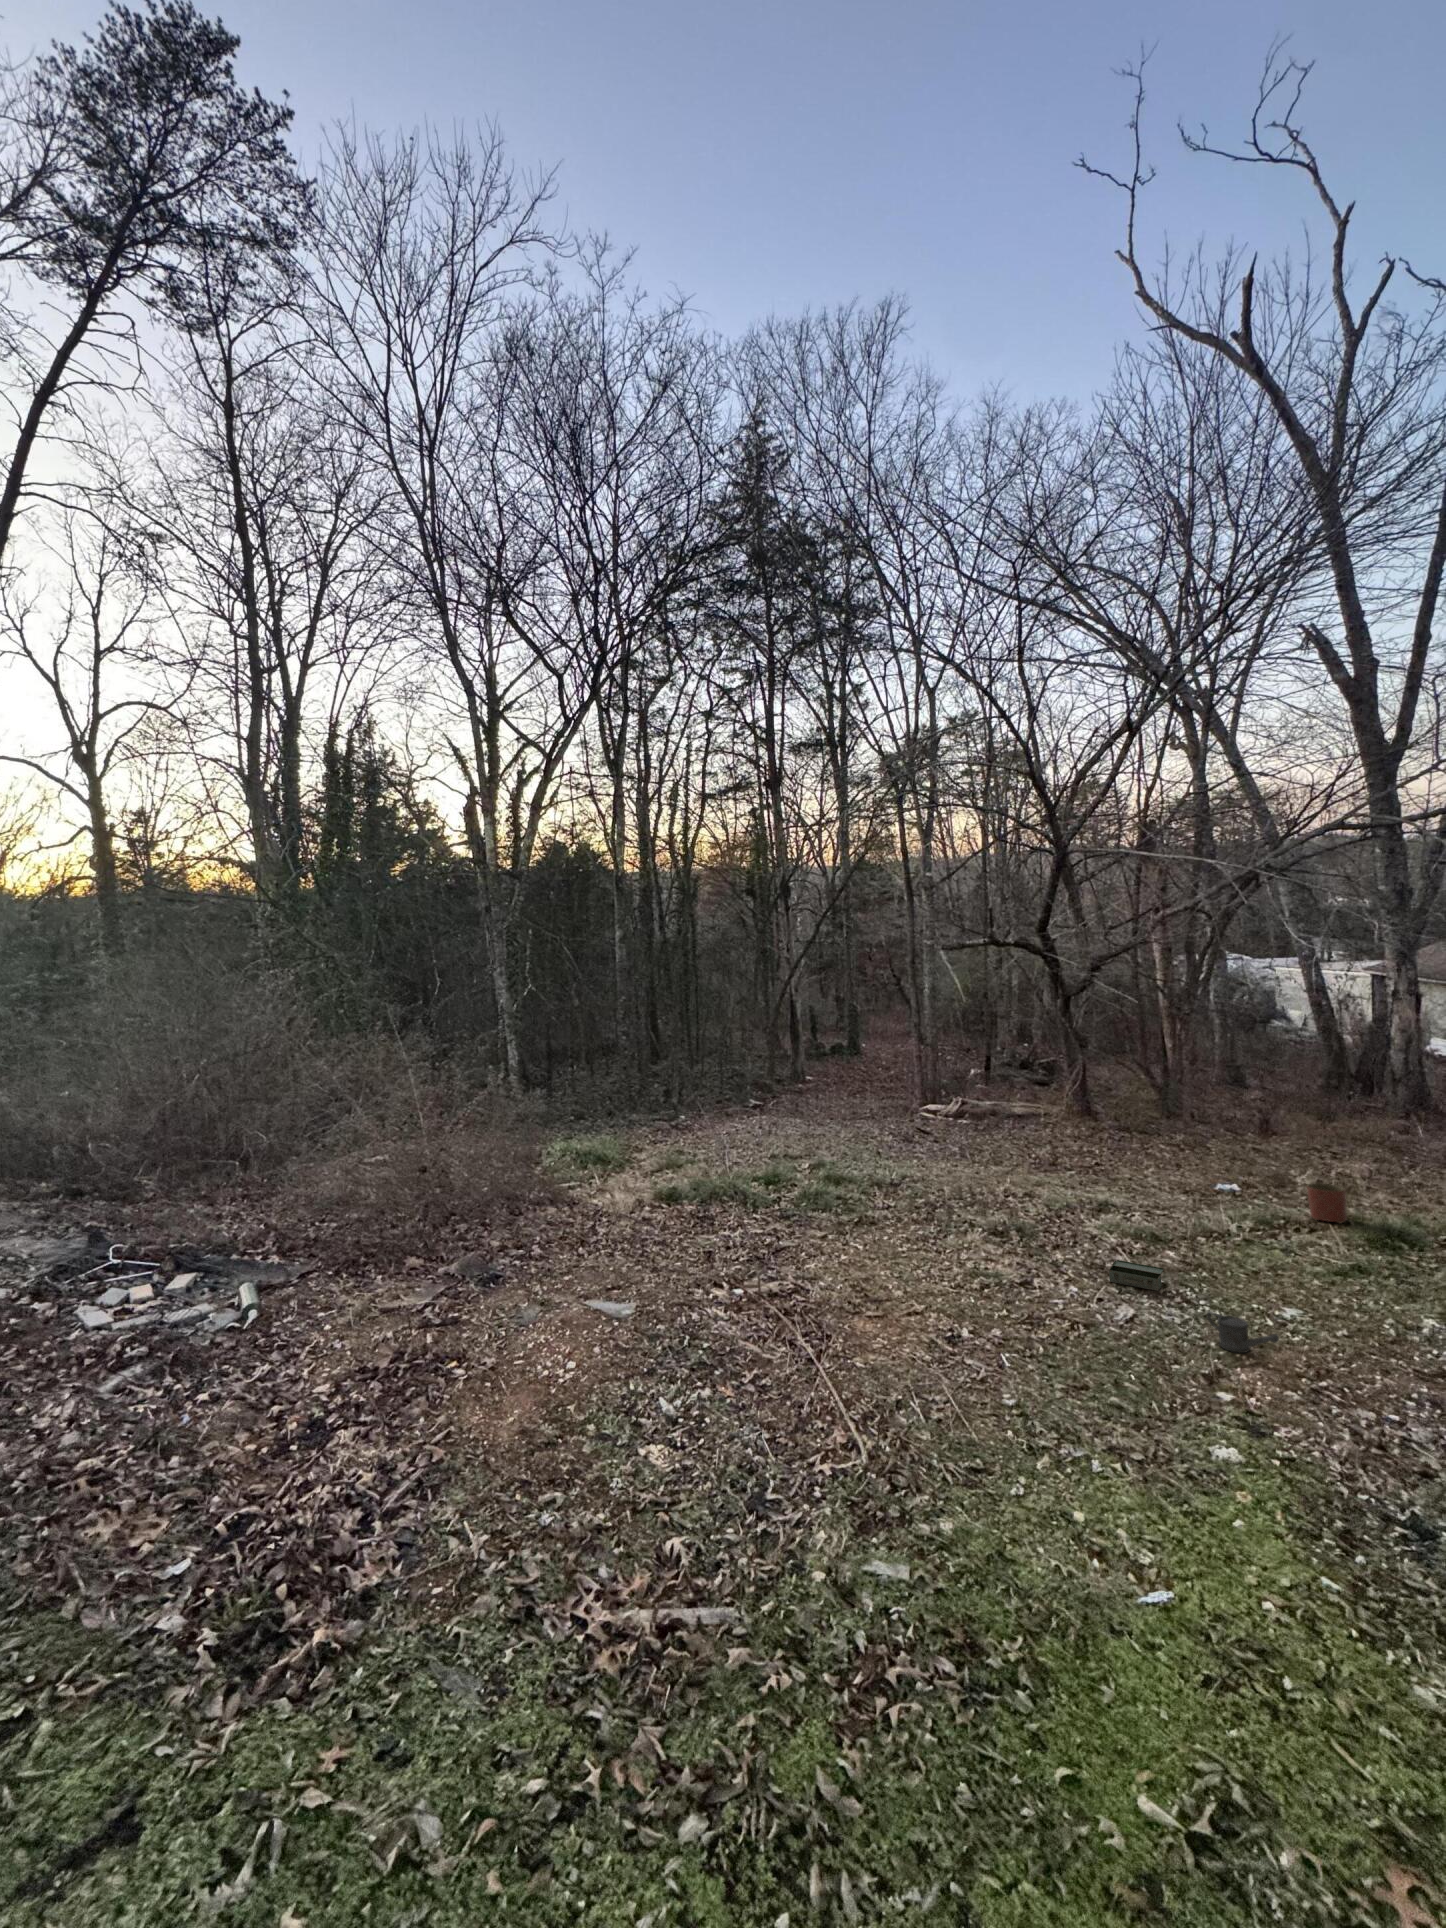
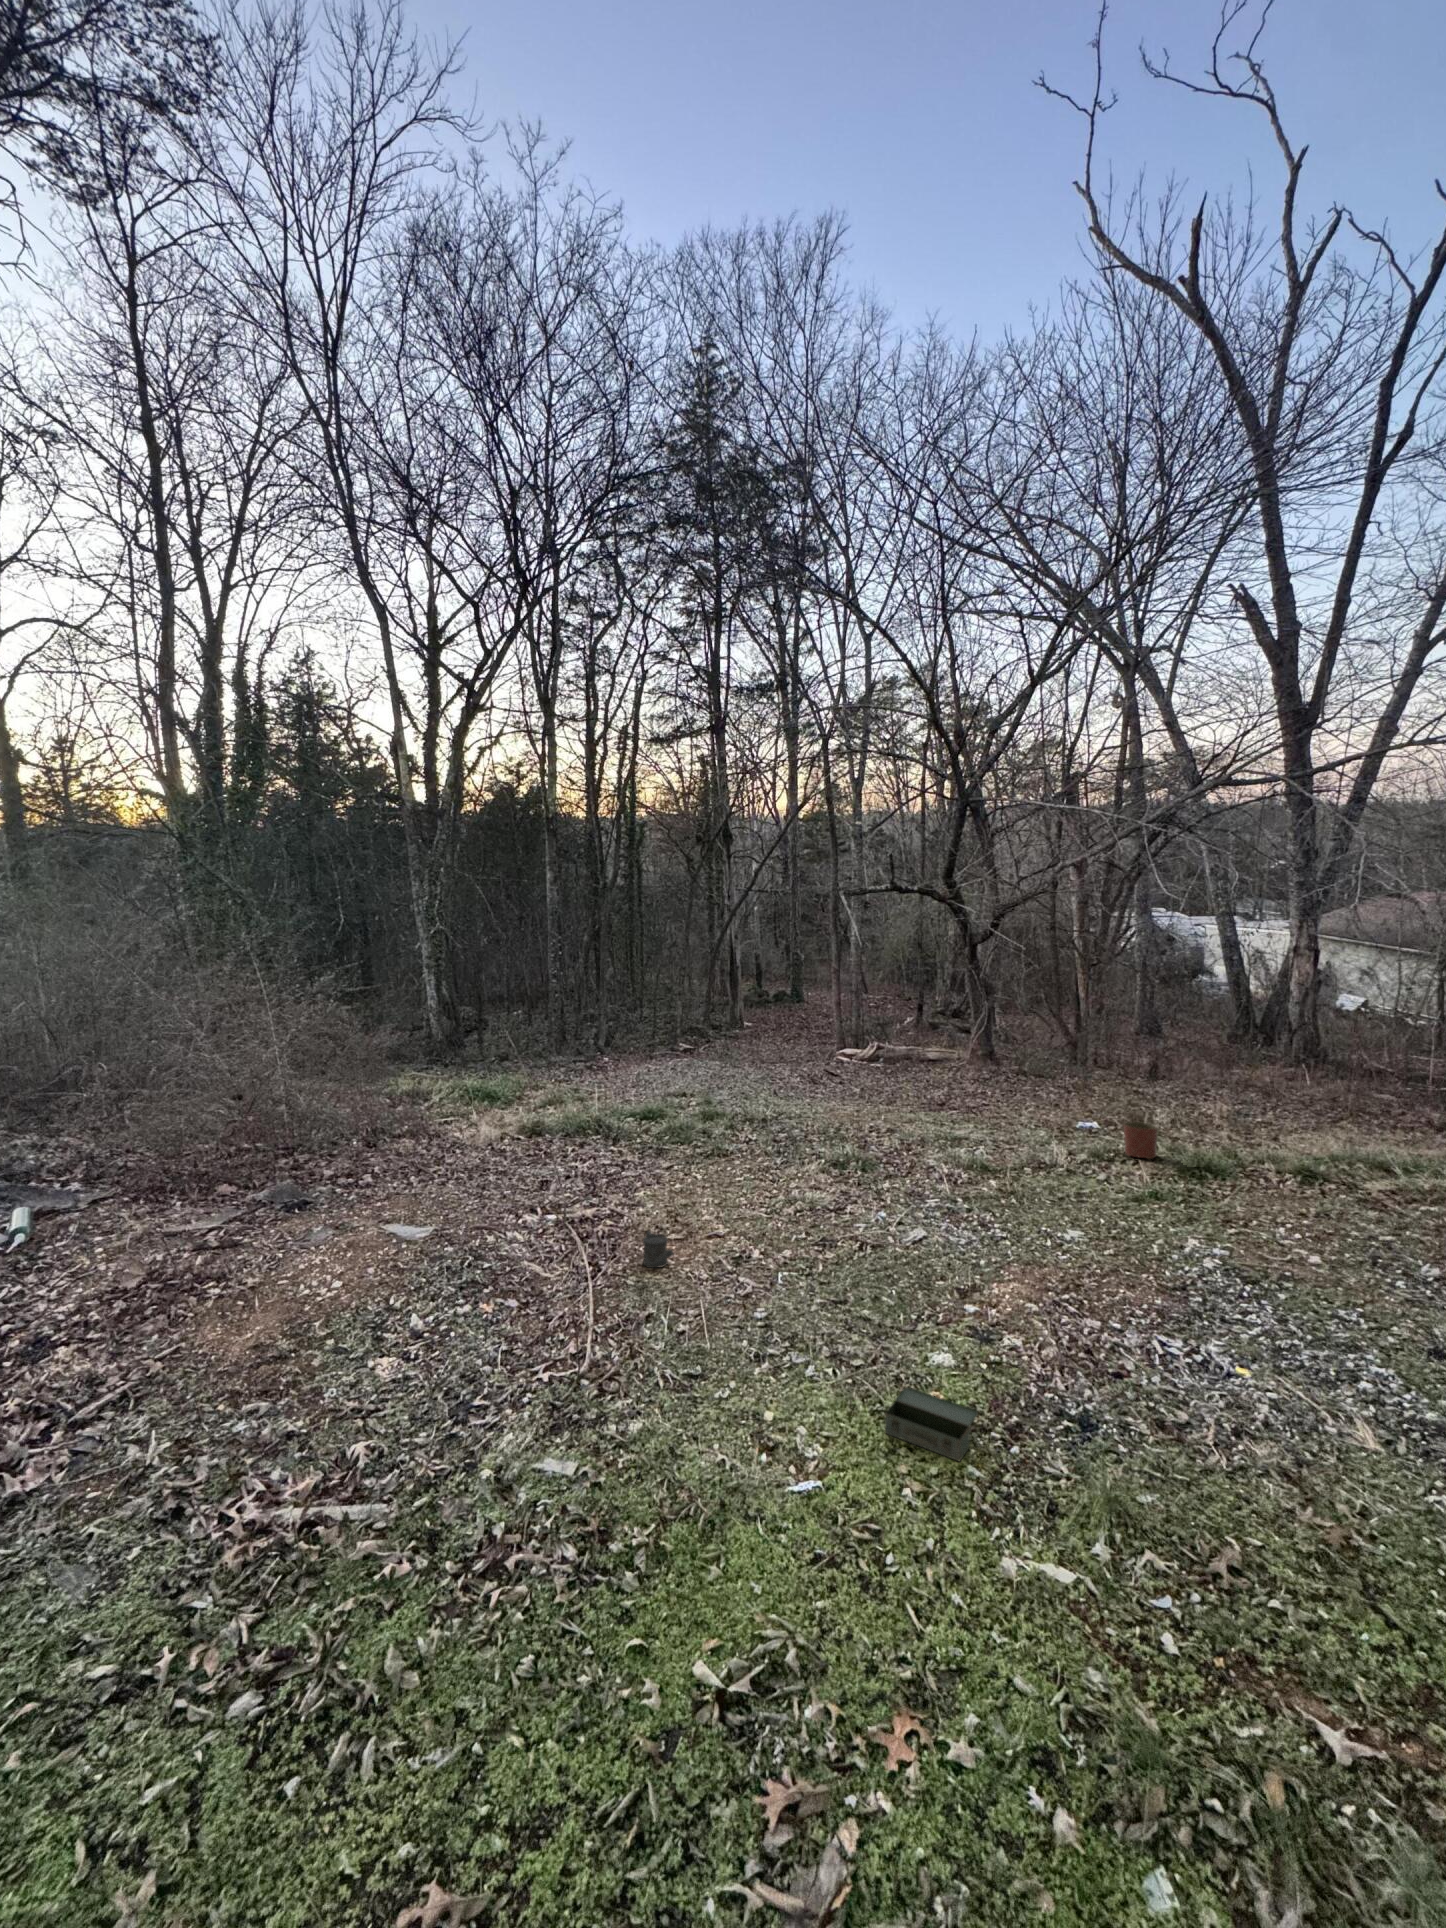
toolbox: present [1109,1260,1164,1291] -> present [884,1387,978,1461]
watering can: present [1207,1311,1279,1353] -> present [643,1231,673,1268]

